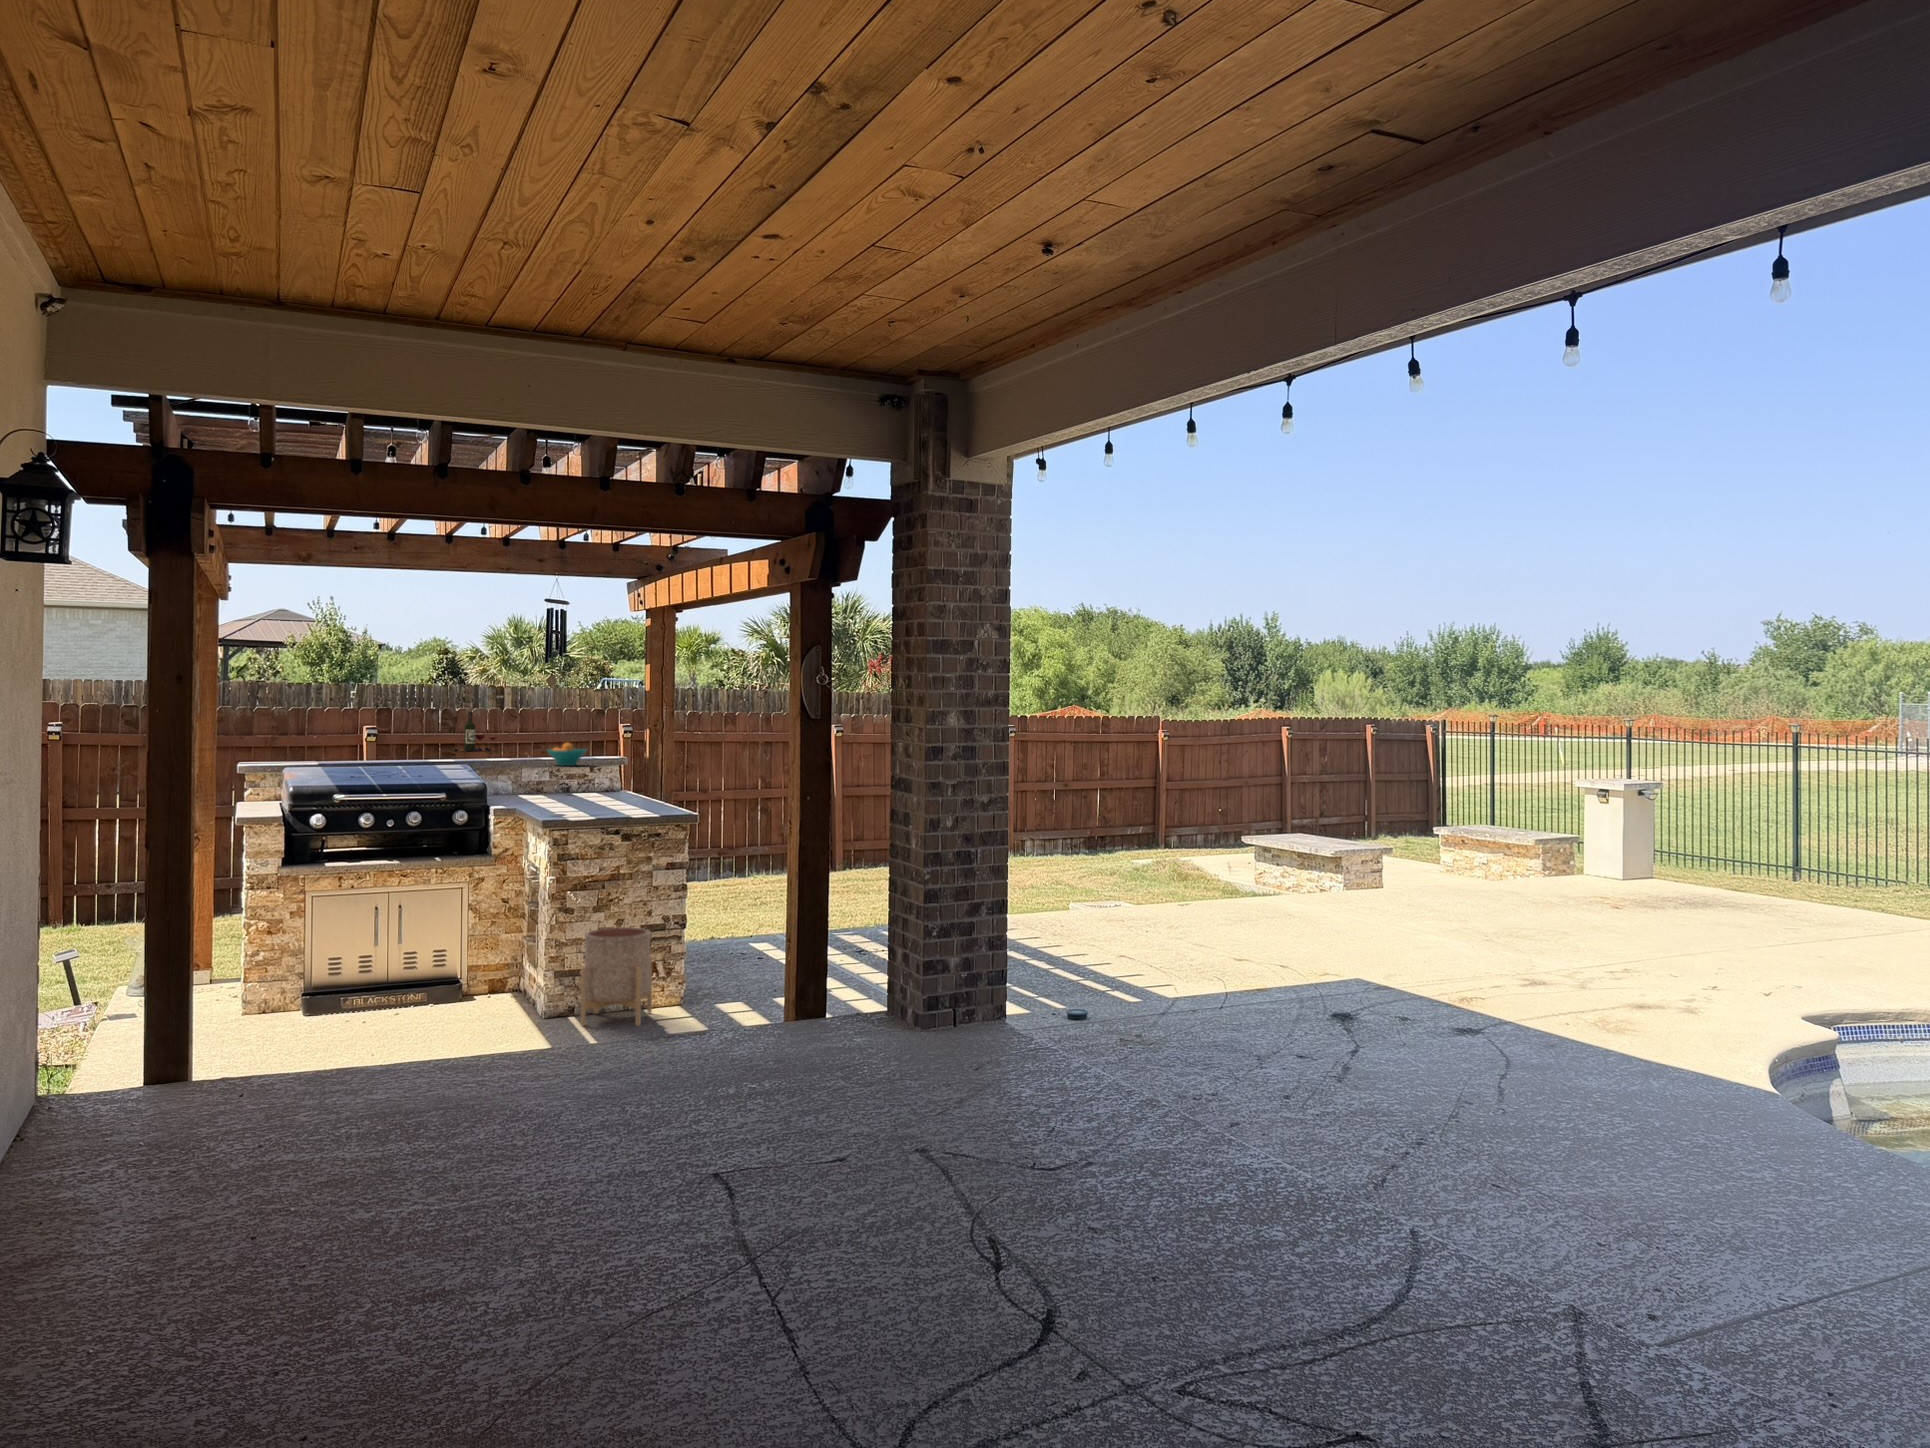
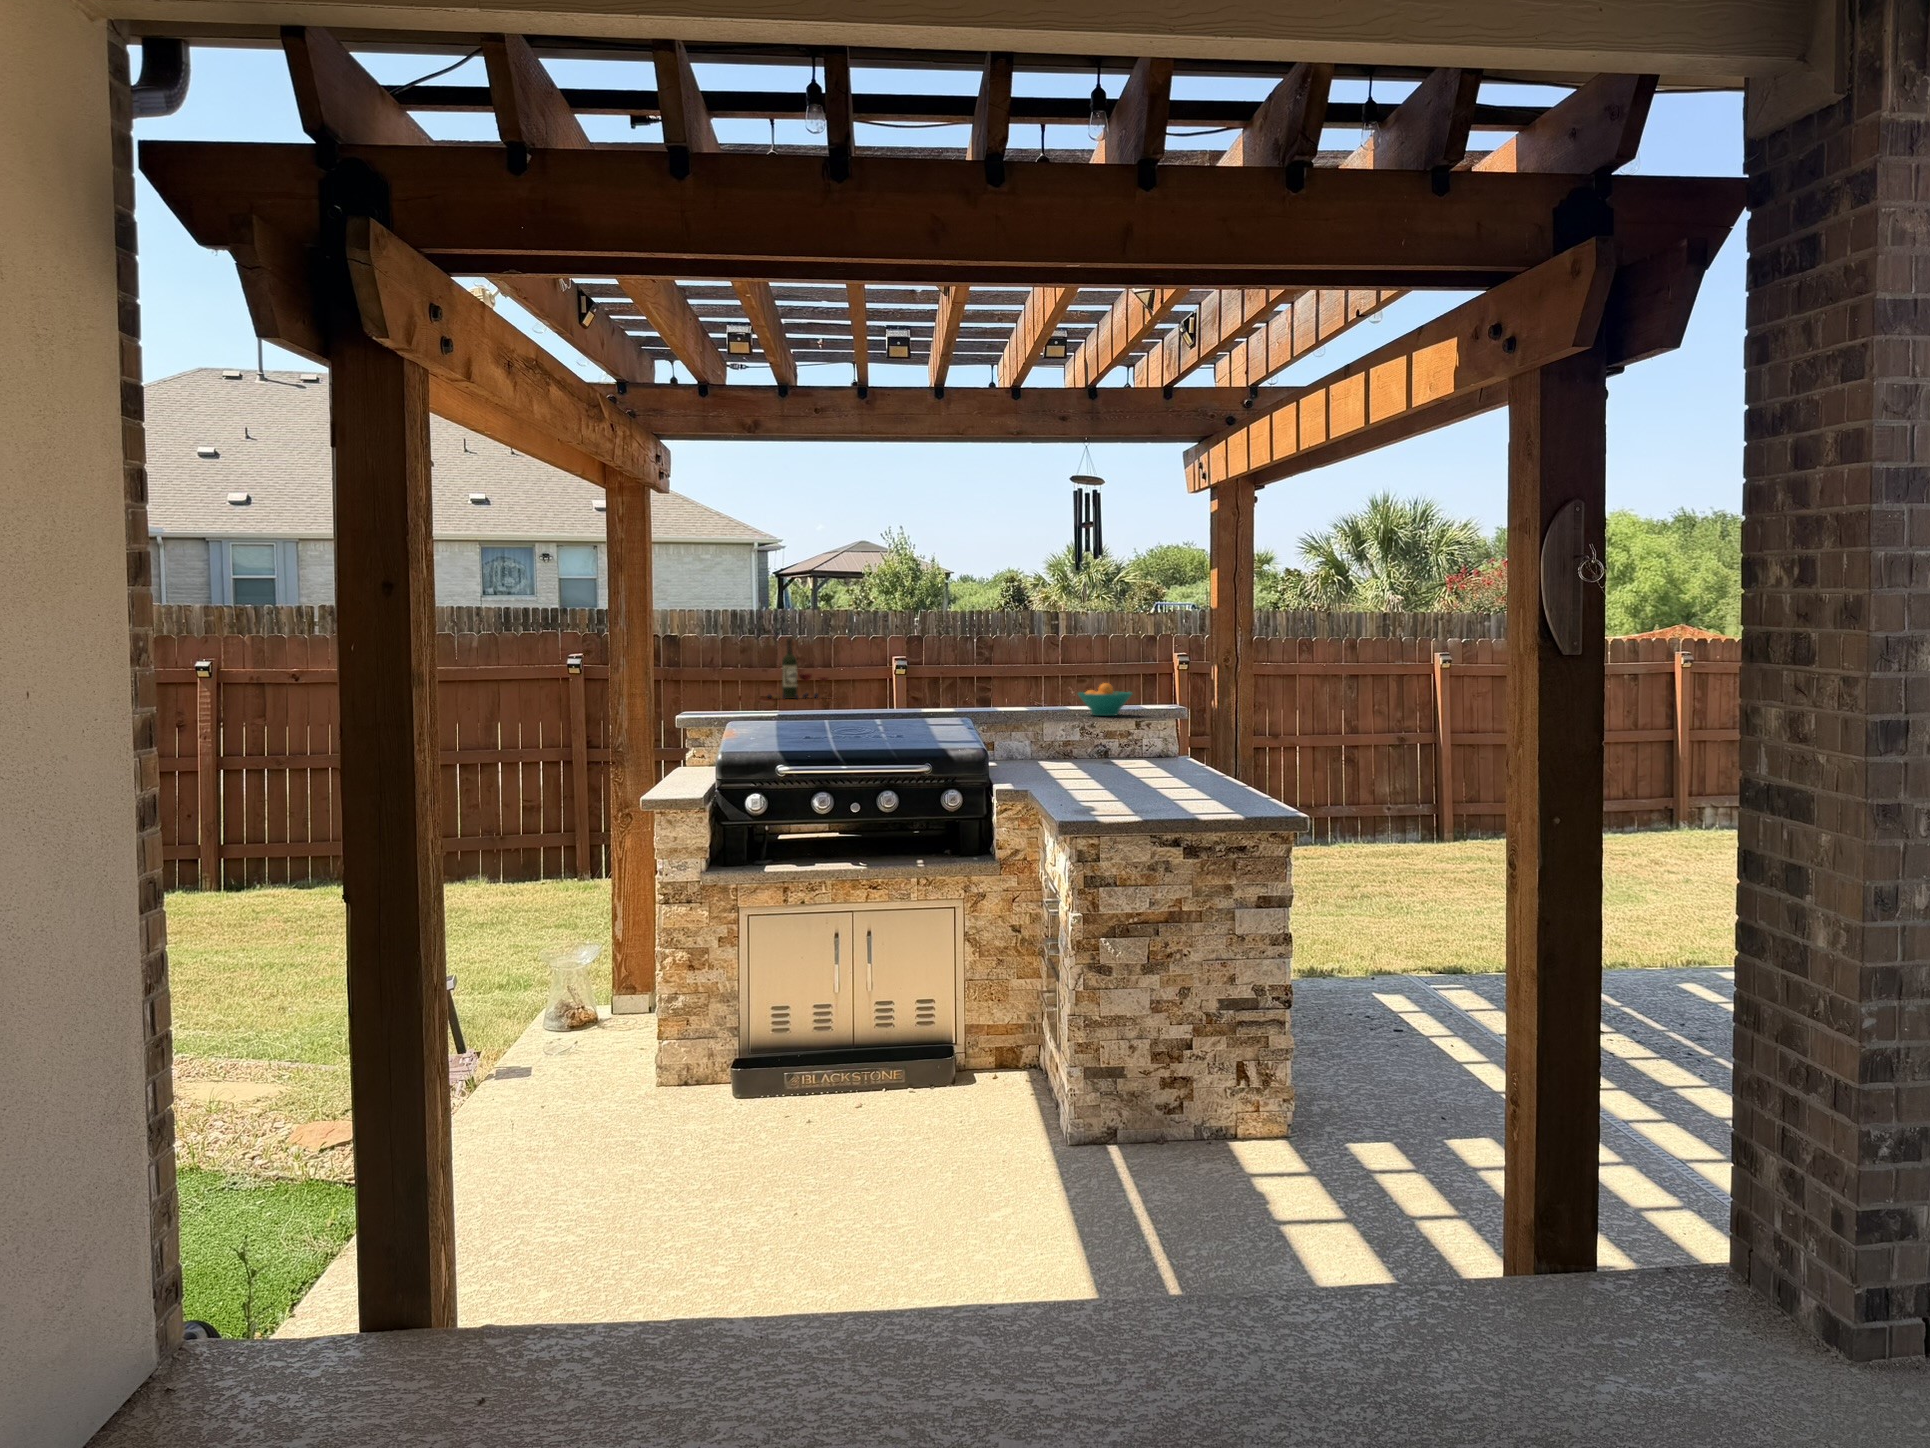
wine bottle: present [454,712,497,752] -> present [768,638,828,699]
planter: present [580,927,652,1026] -> none [1124,1003,1239,1182]

